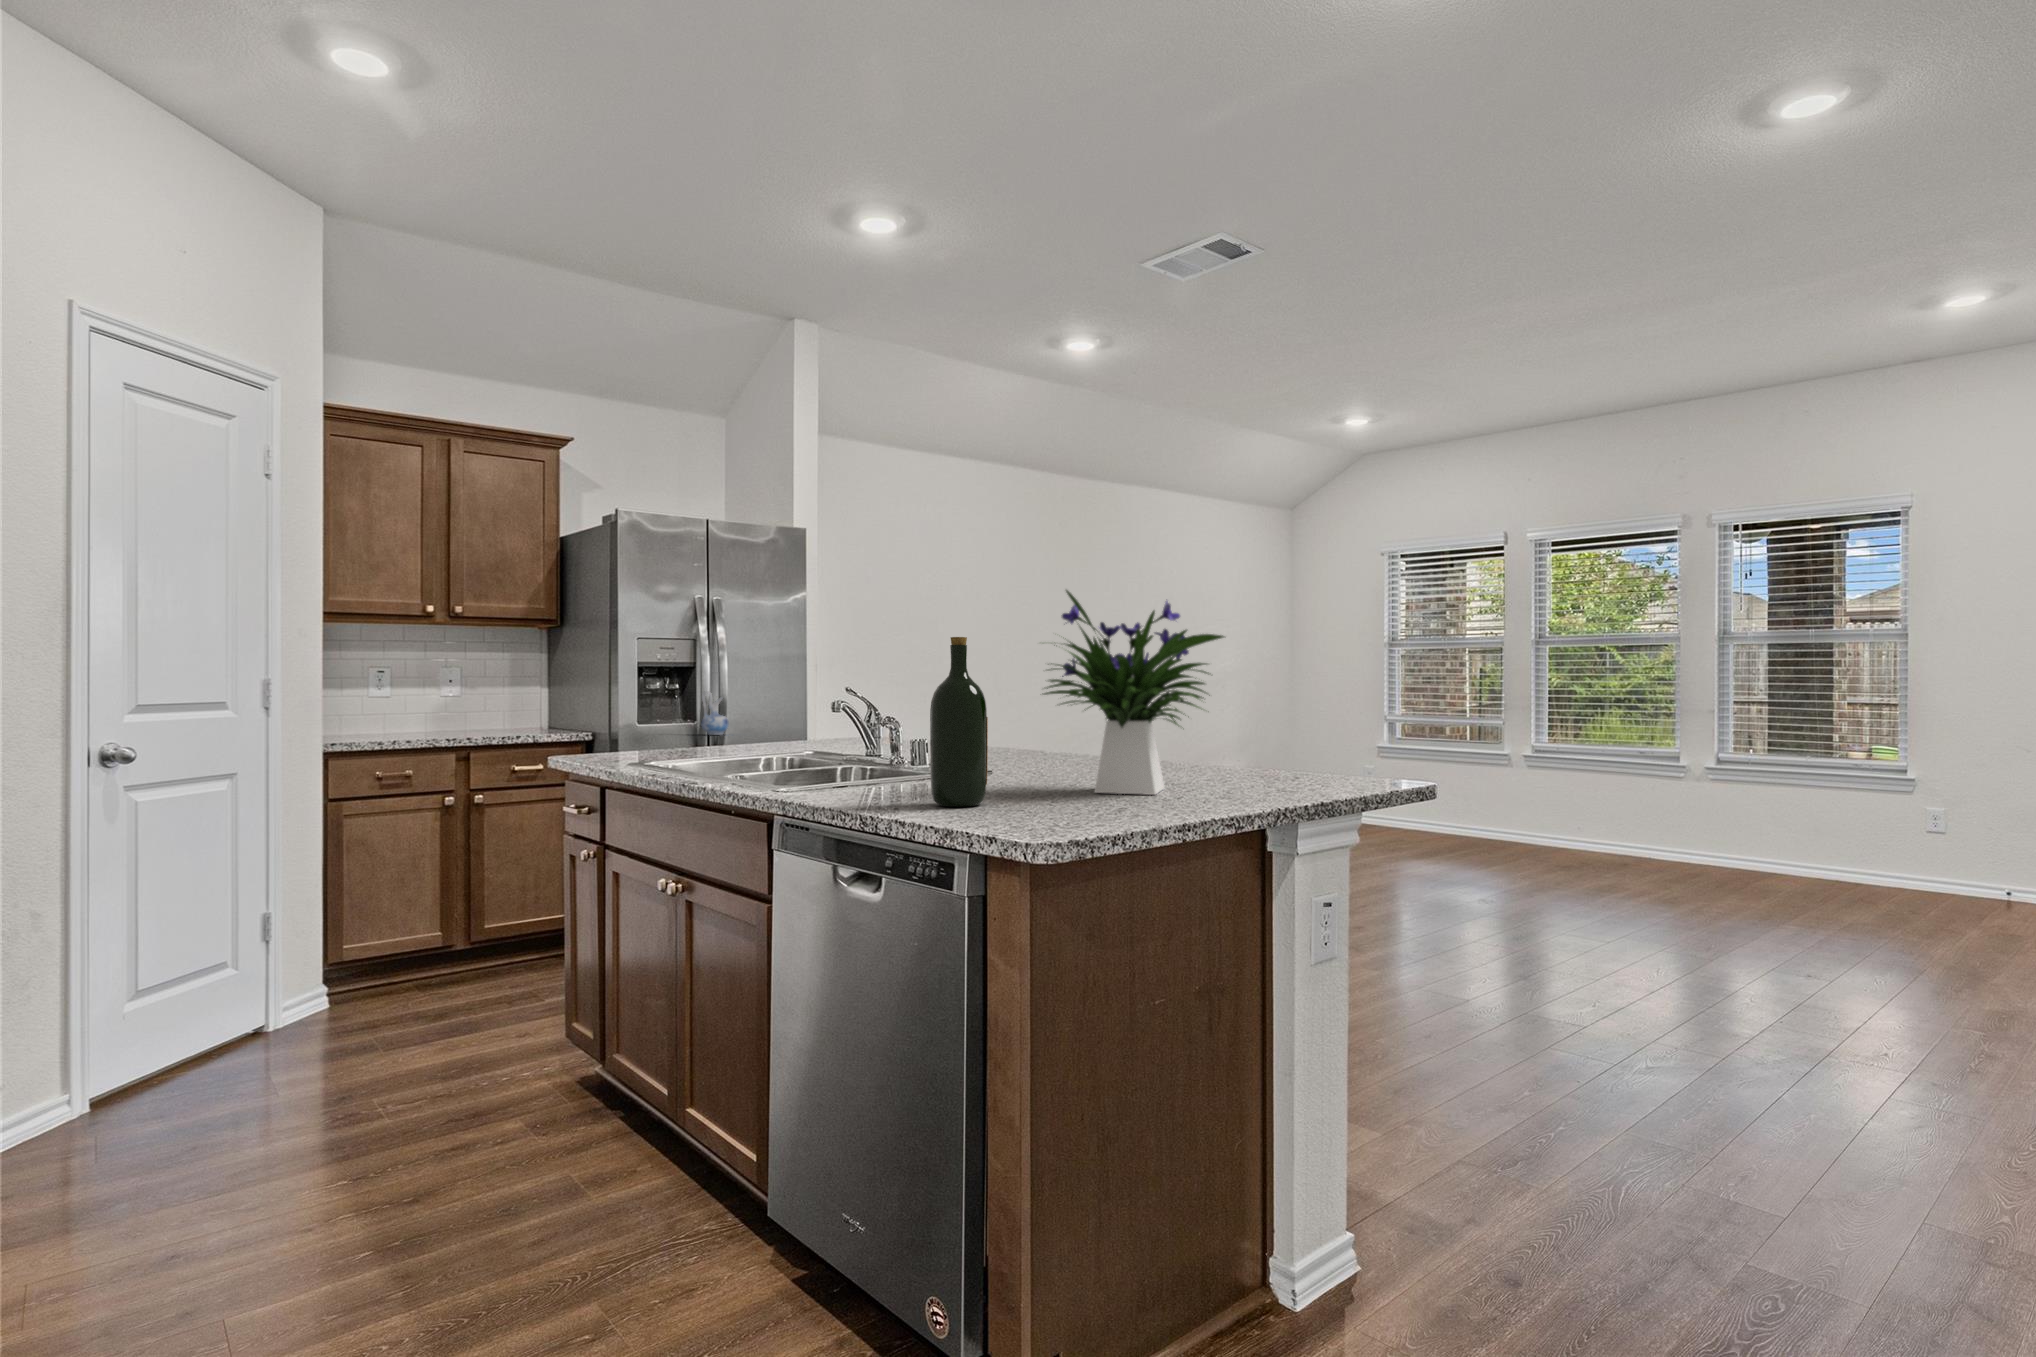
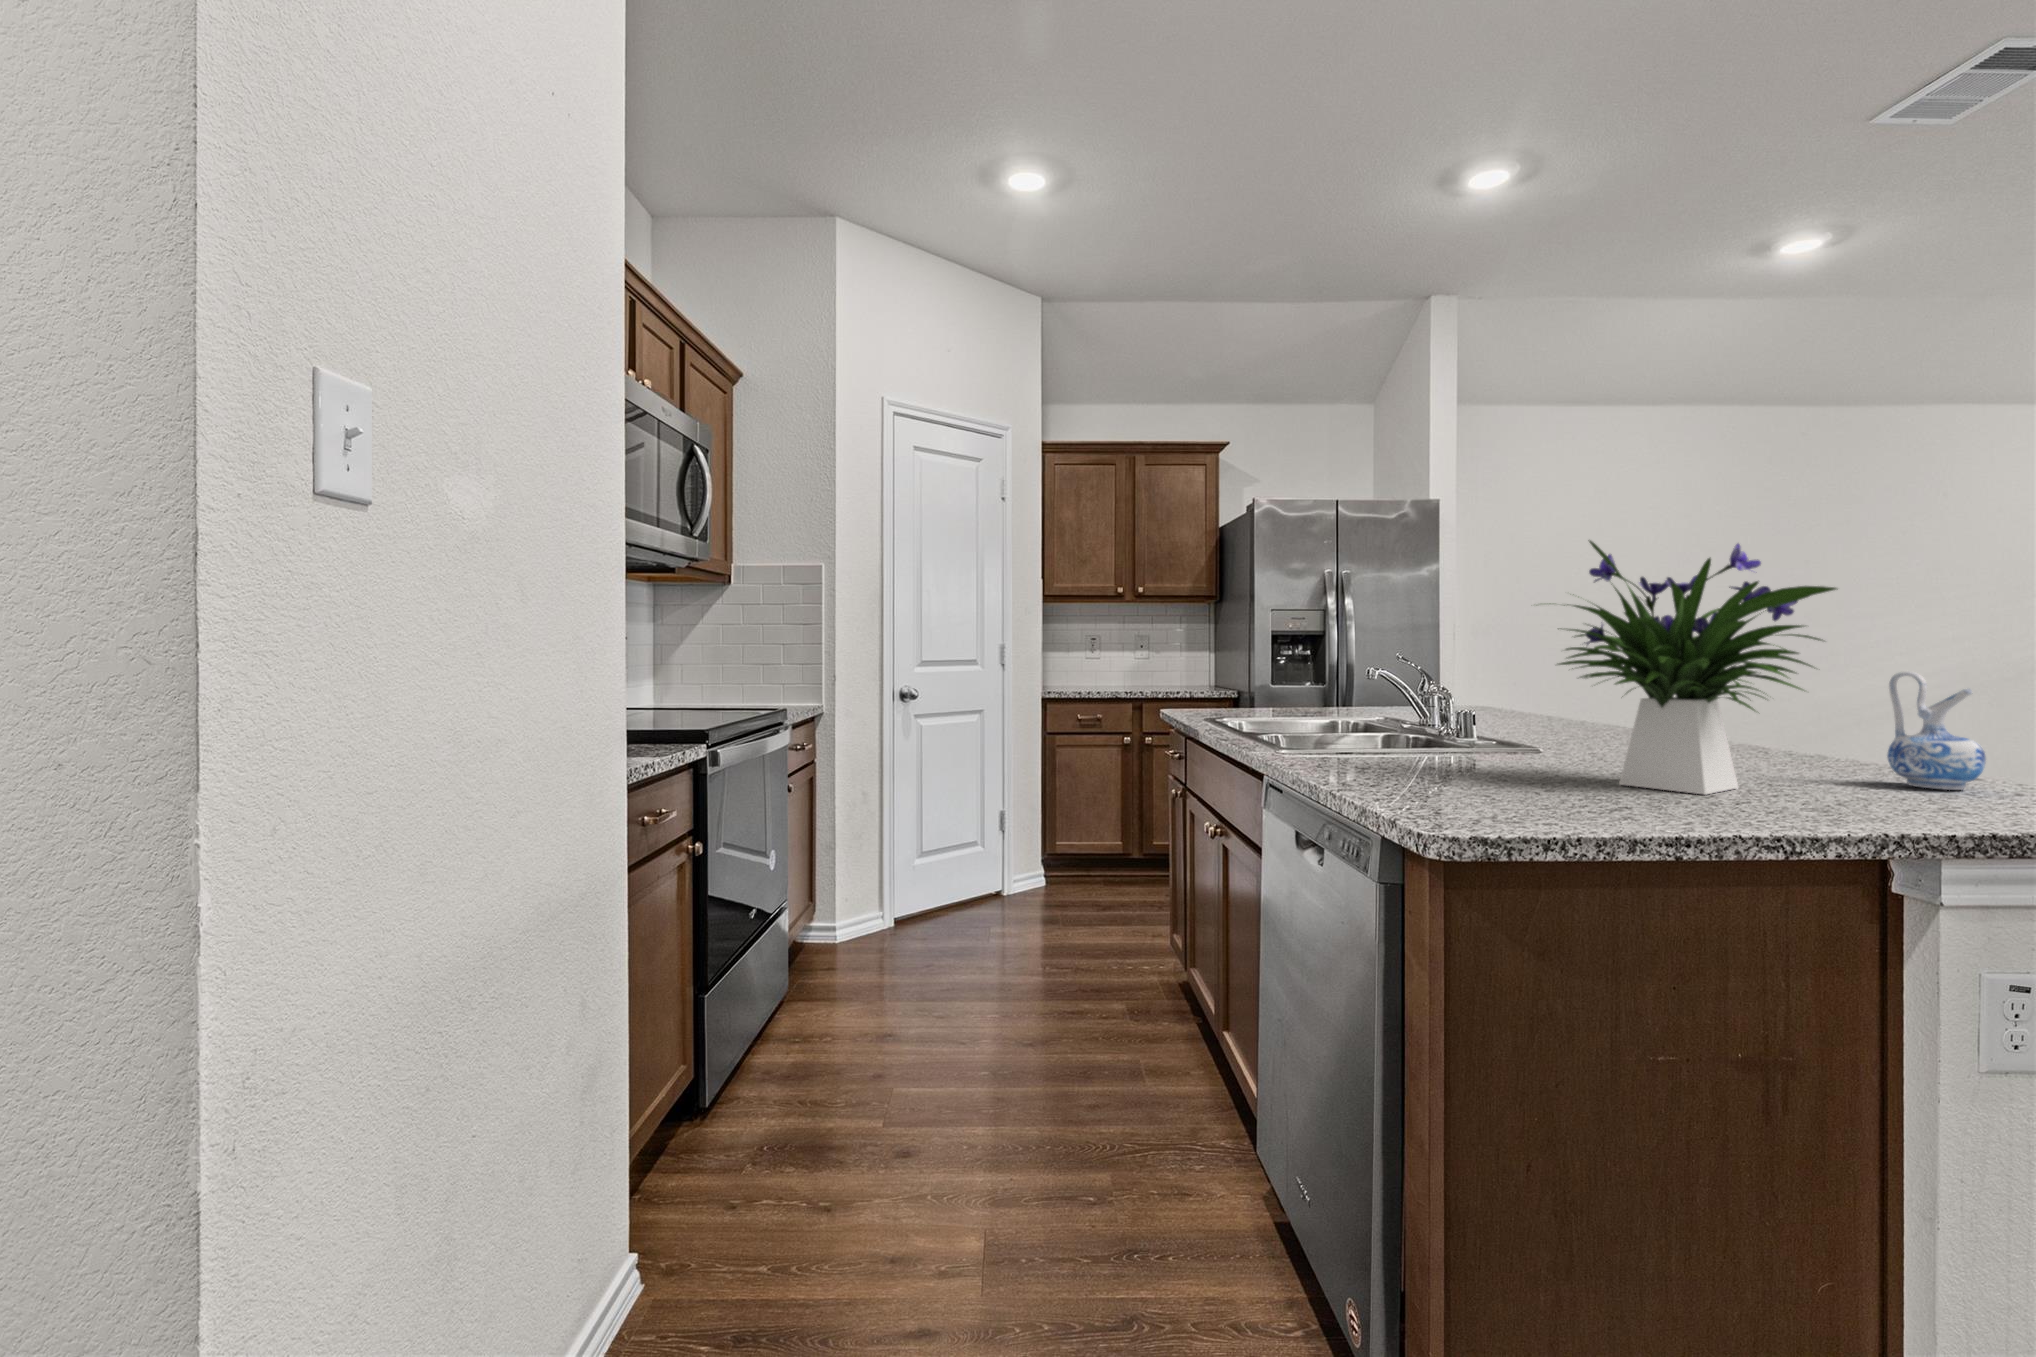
wine bottle: present [930,637,988,807] -> none [1389,601,1456,785]
ceramic pitcher: present [701,691,729,735] -> present [1887,671,1986,790]

